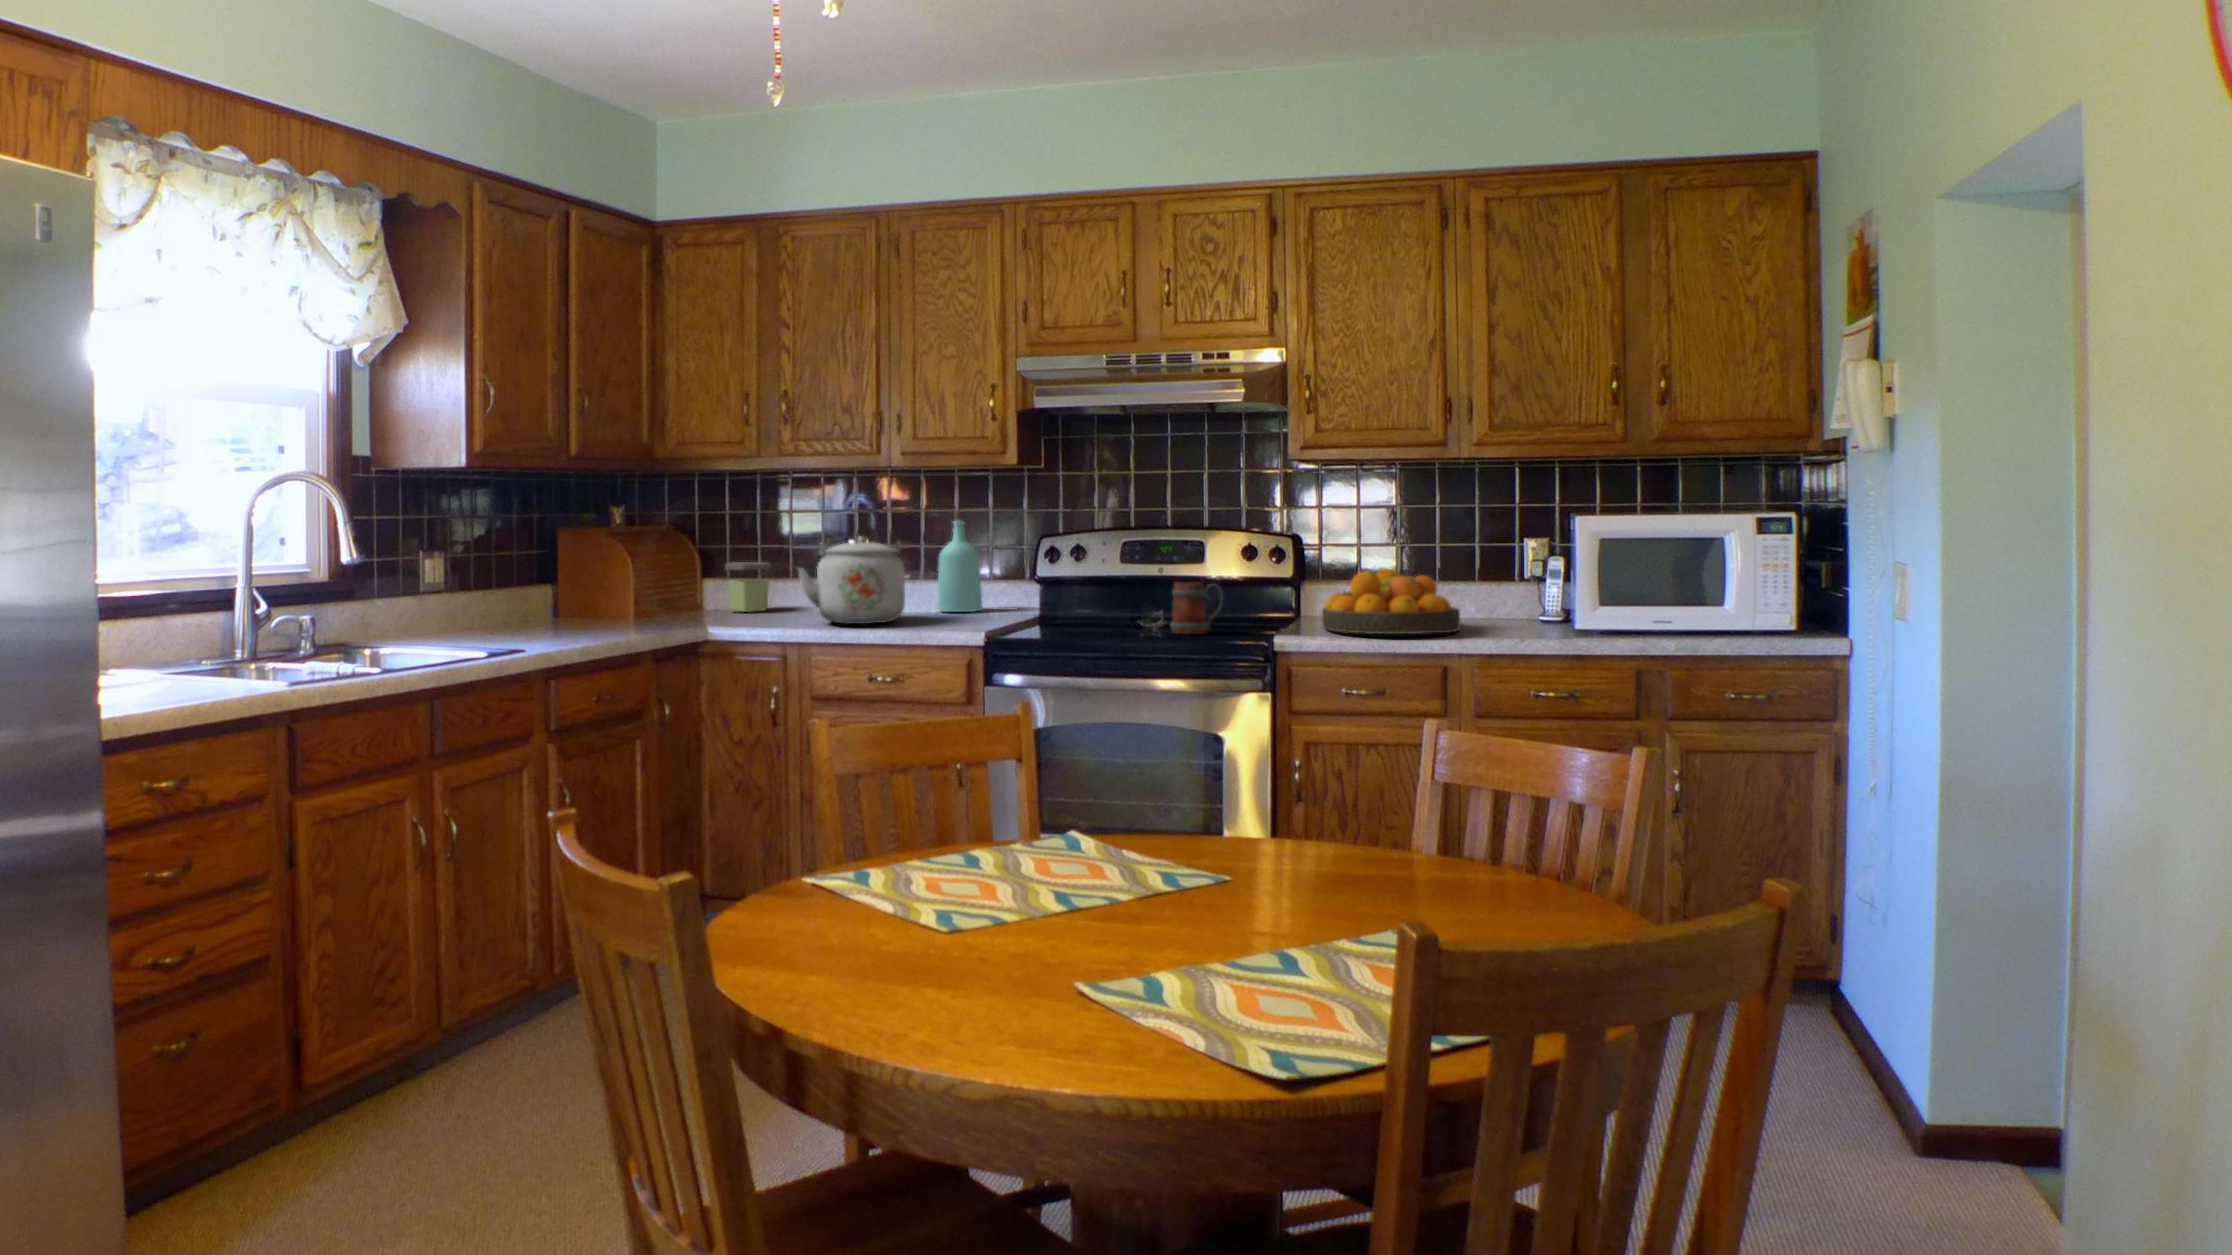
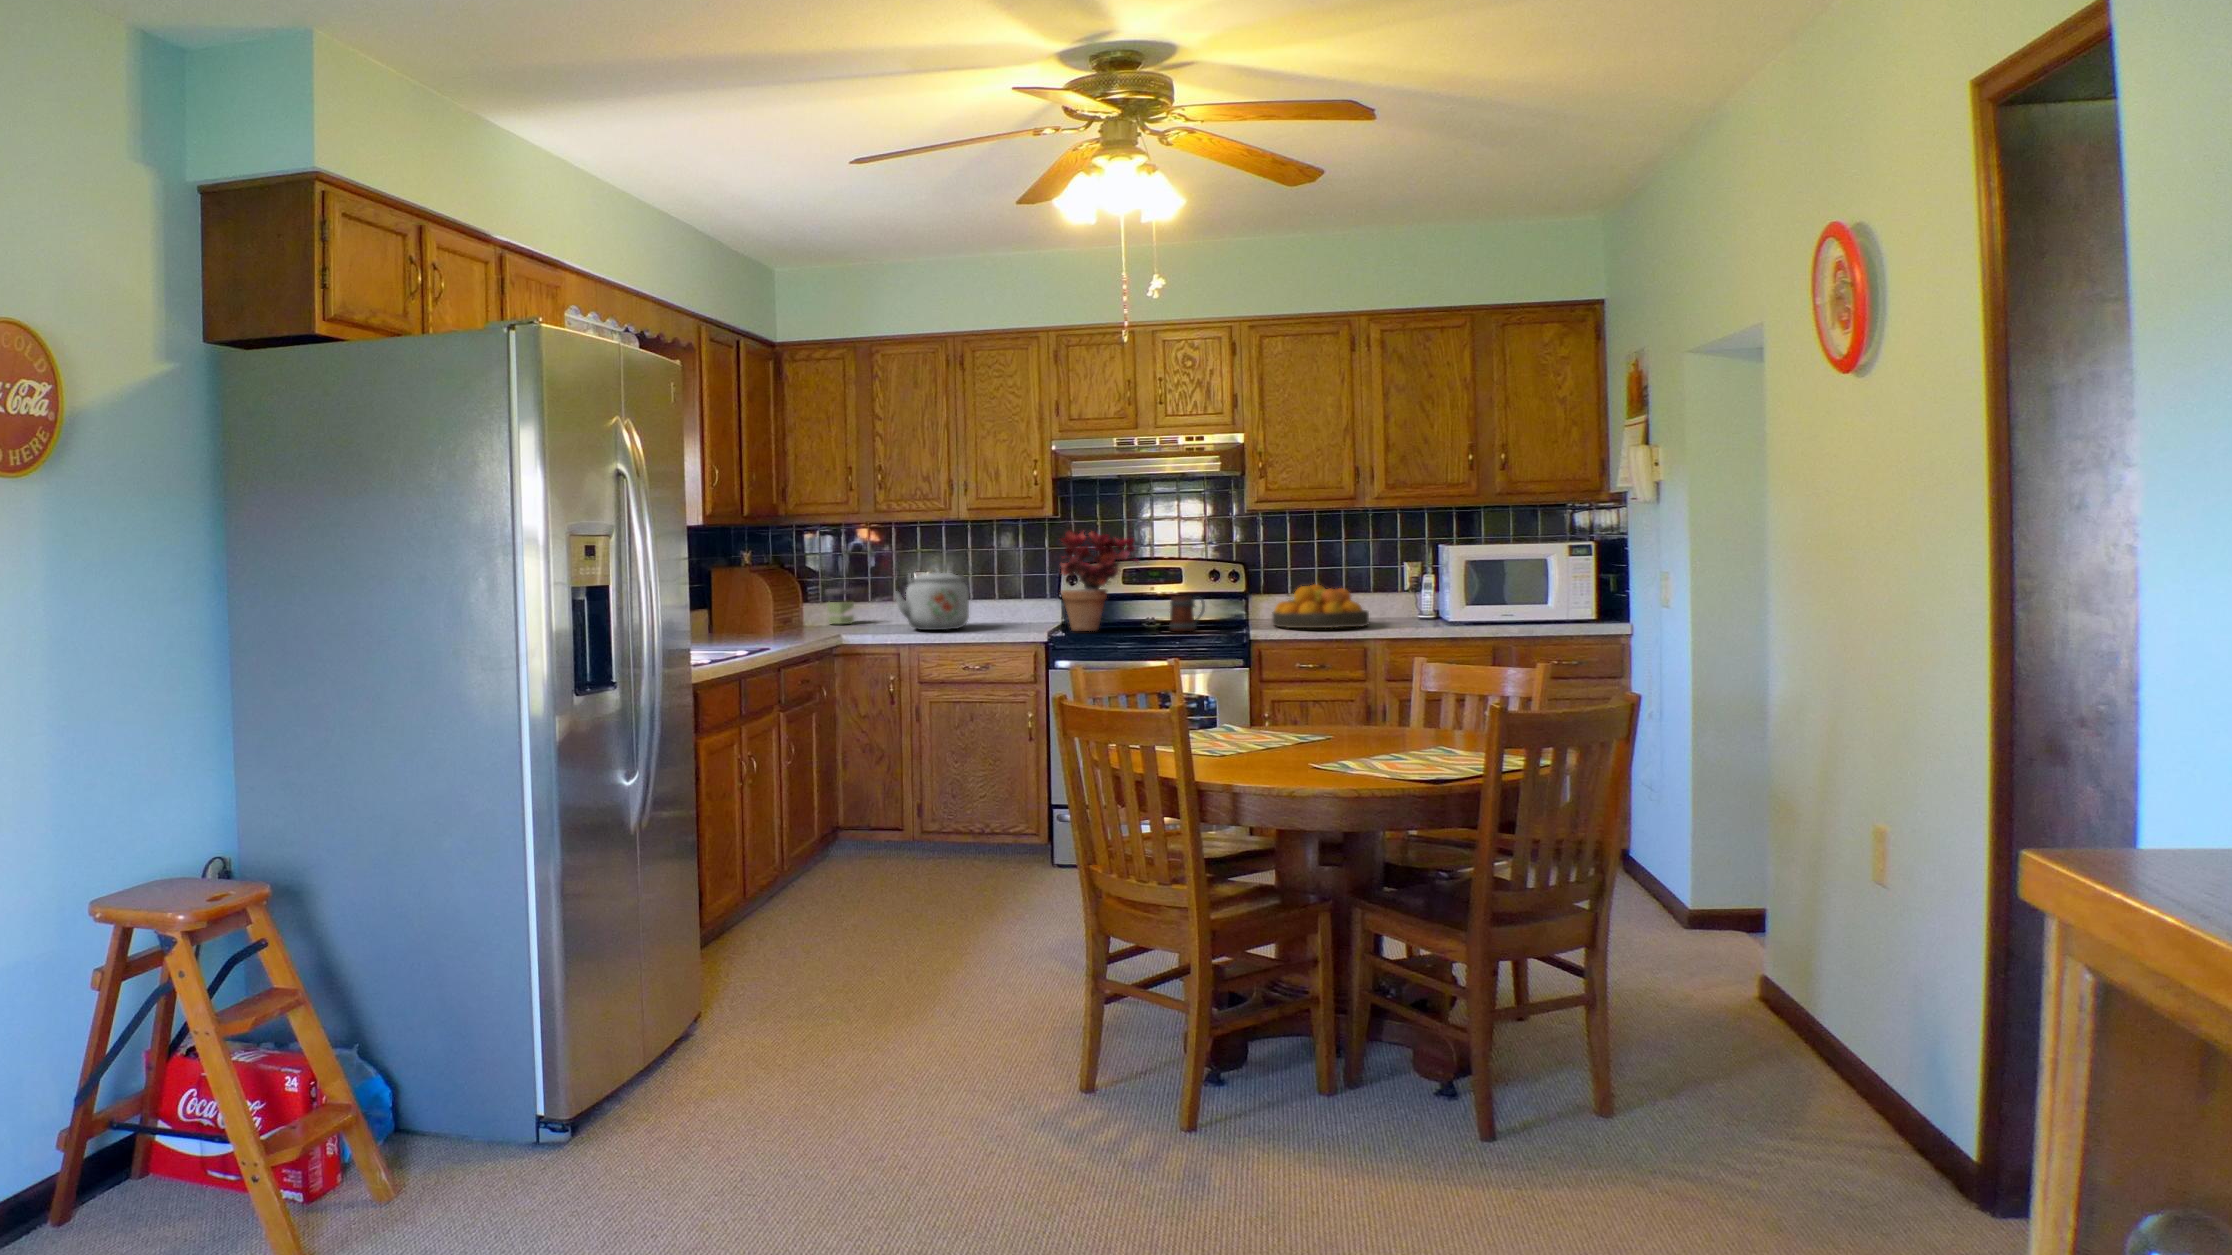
potted plant: none [1011,484,1132,630] -> present [1061,530,1138,631]
bottle: present [937,512,982,612] -> none [982,550,1015,621]

